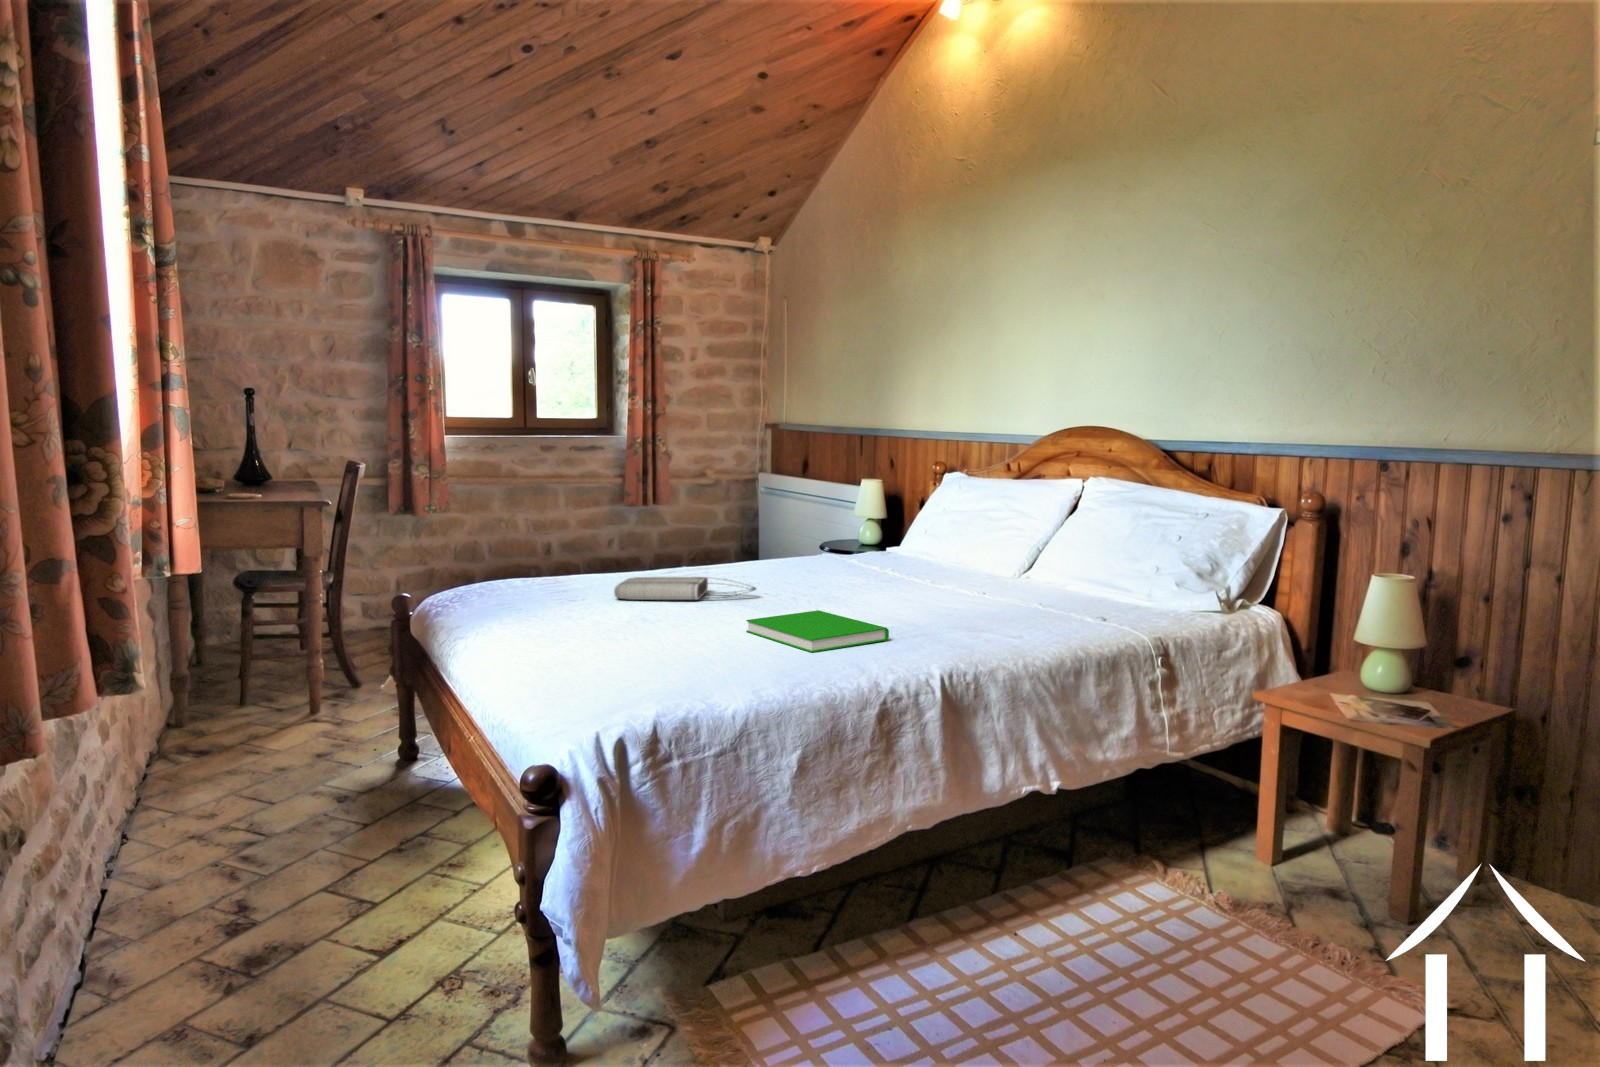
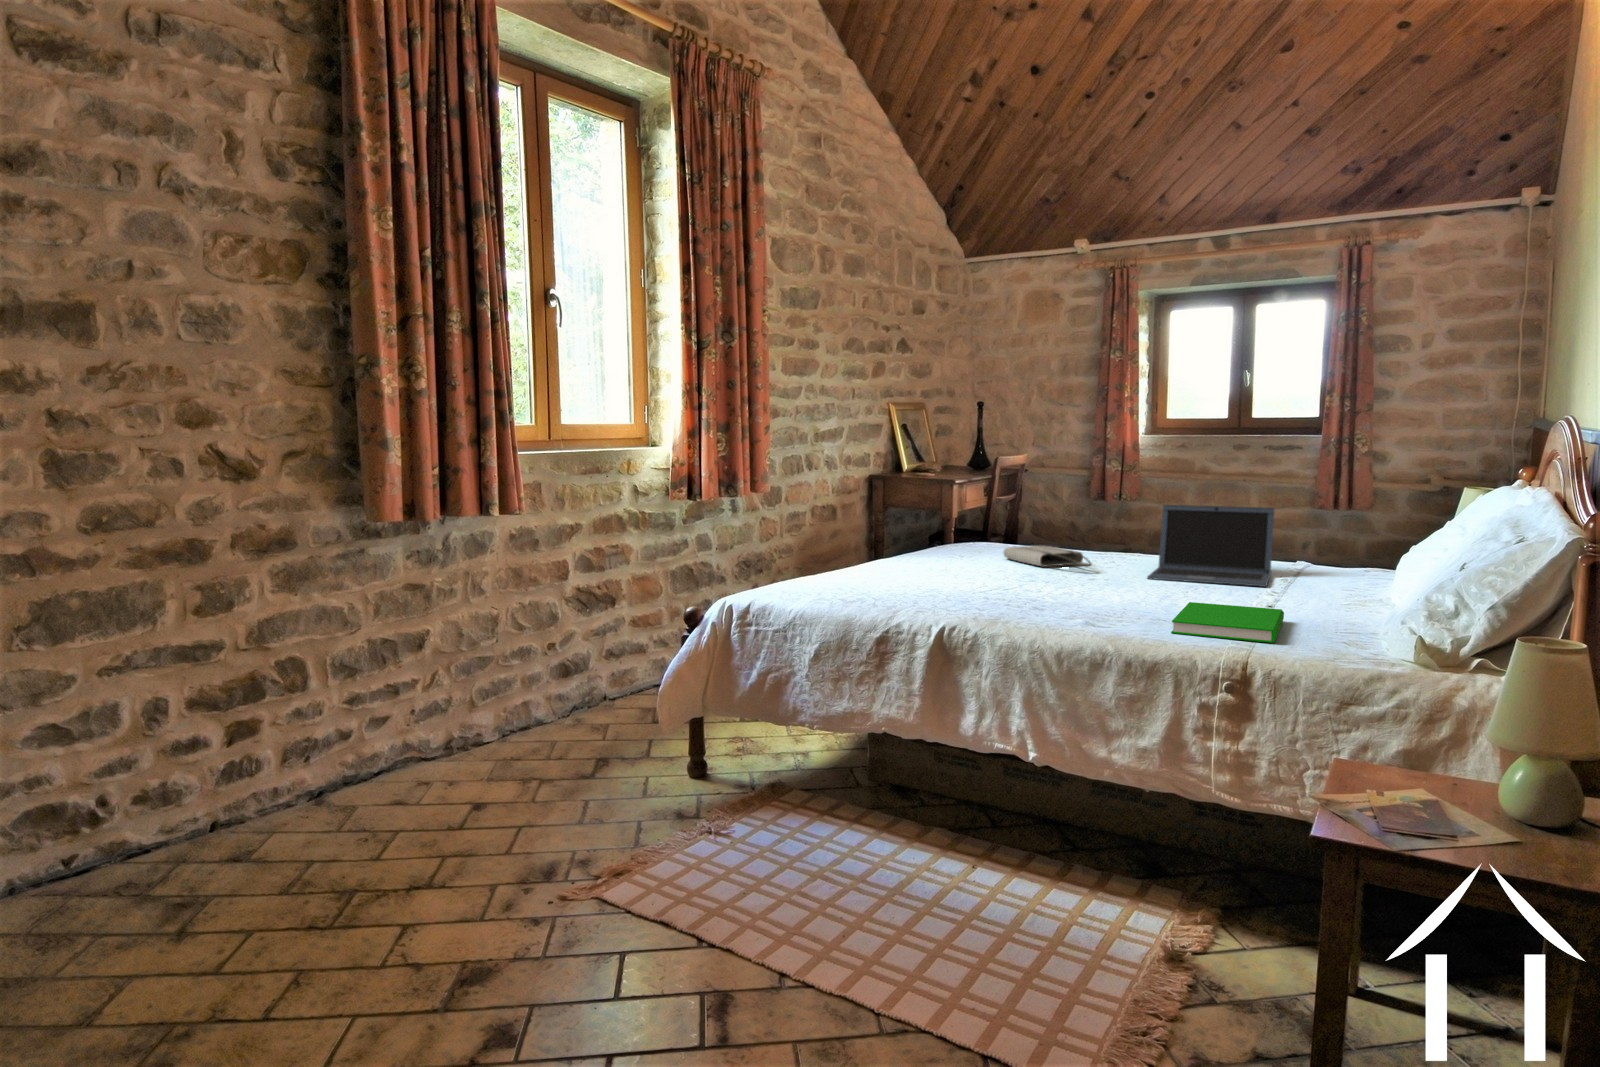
laptop: none [759,509,898,593] -> present [1147,505,1274,587]
book: present [746,610,889,652] -> present [1171,602,1284,643]

